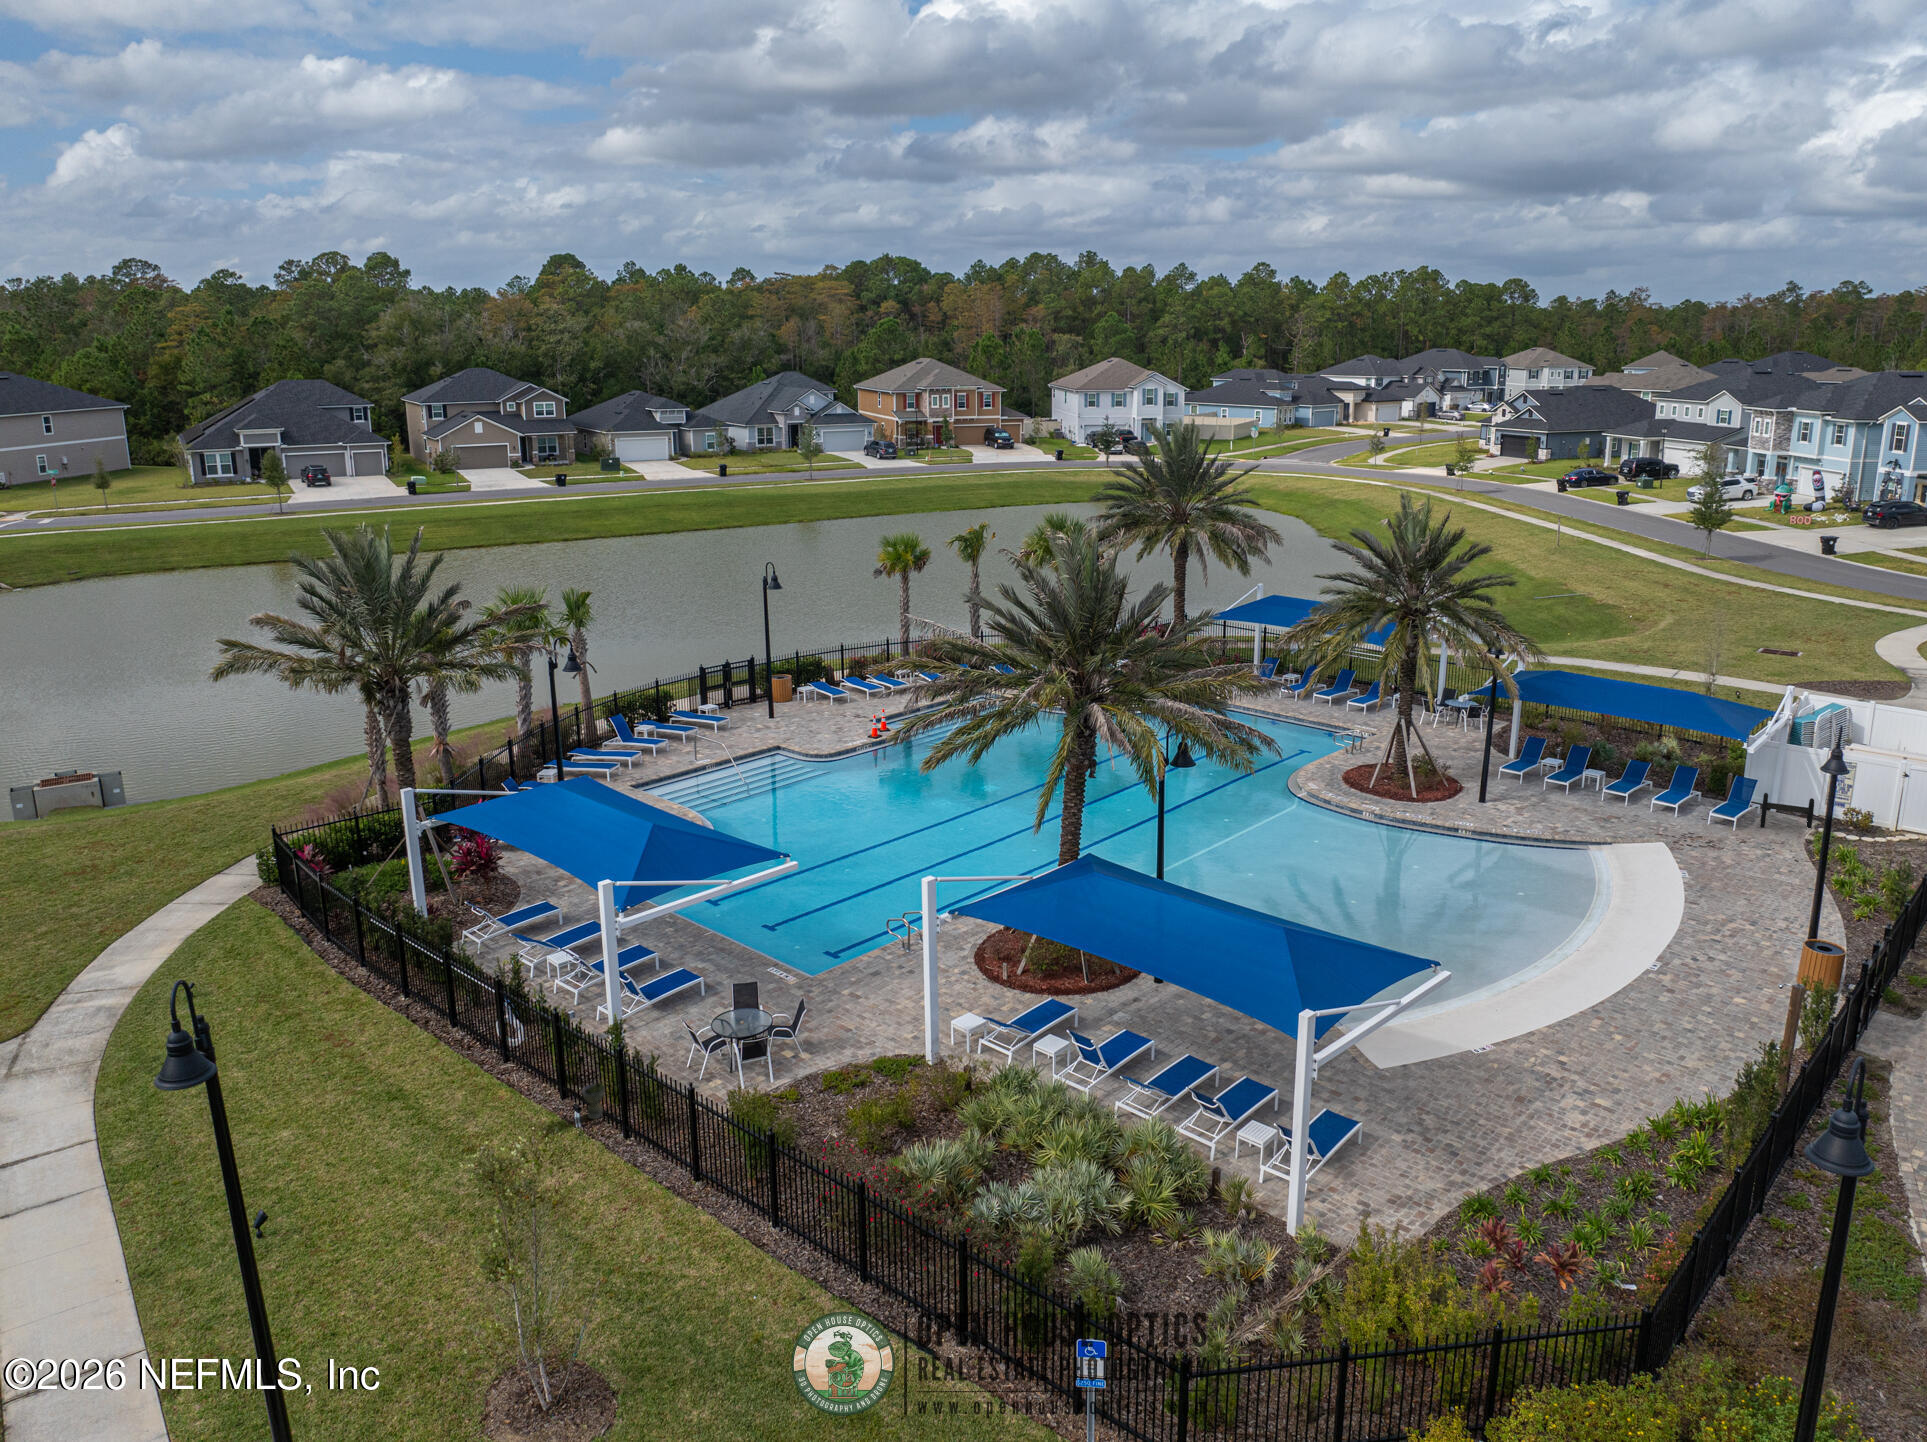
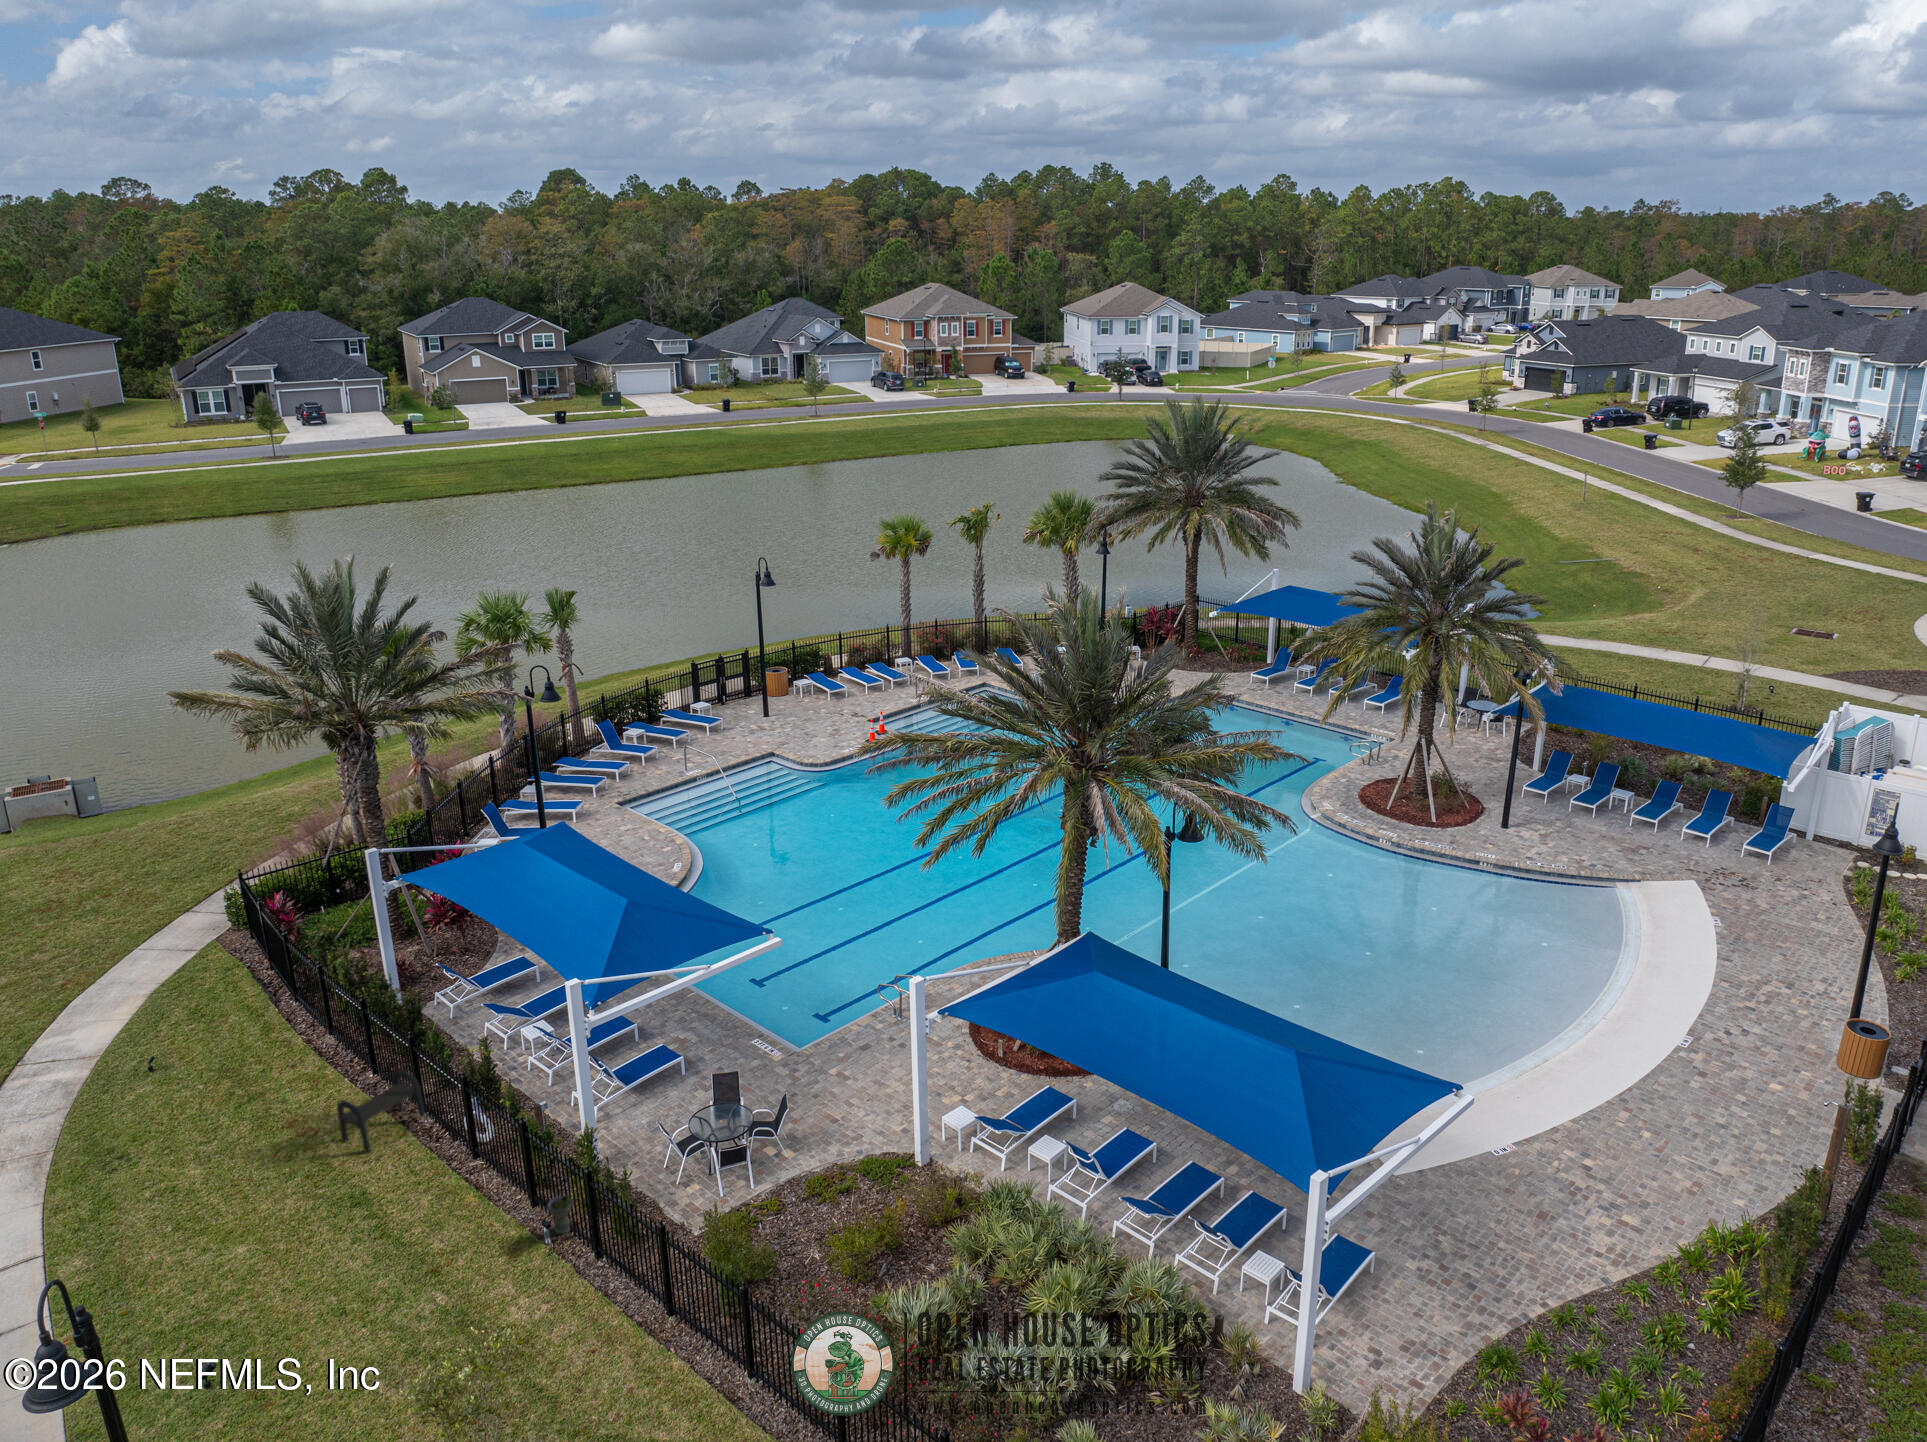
bench: present [1760,793,1814,830] -> present [337,1070,425,1154]

